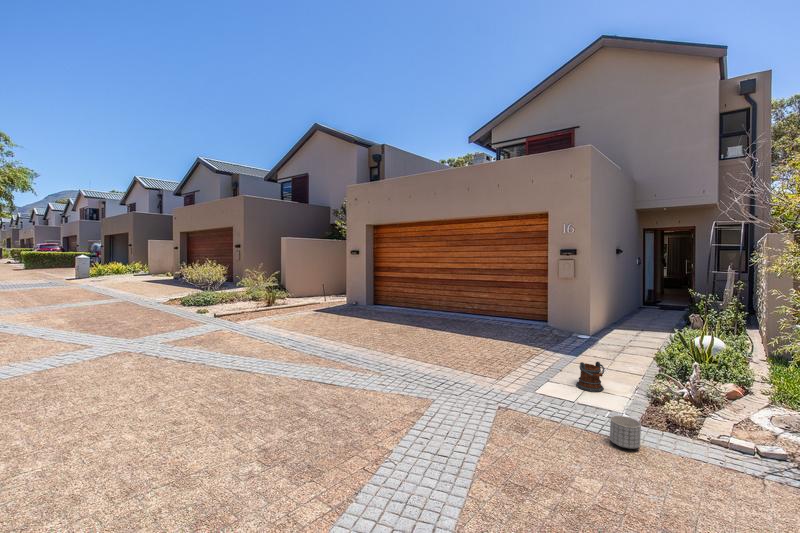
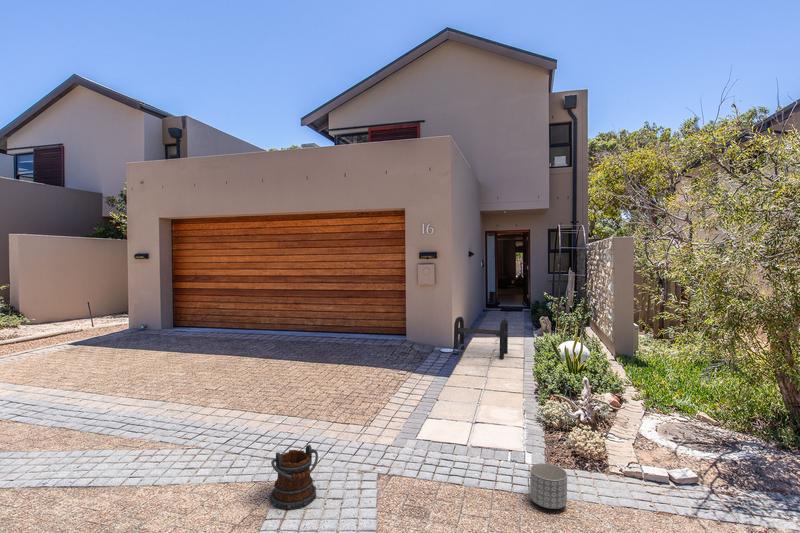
bench: none [590,307,647,347] -> present [453,316,508,359]
bucket: present [576,362,604,392] -> present [269,445,318,509]

